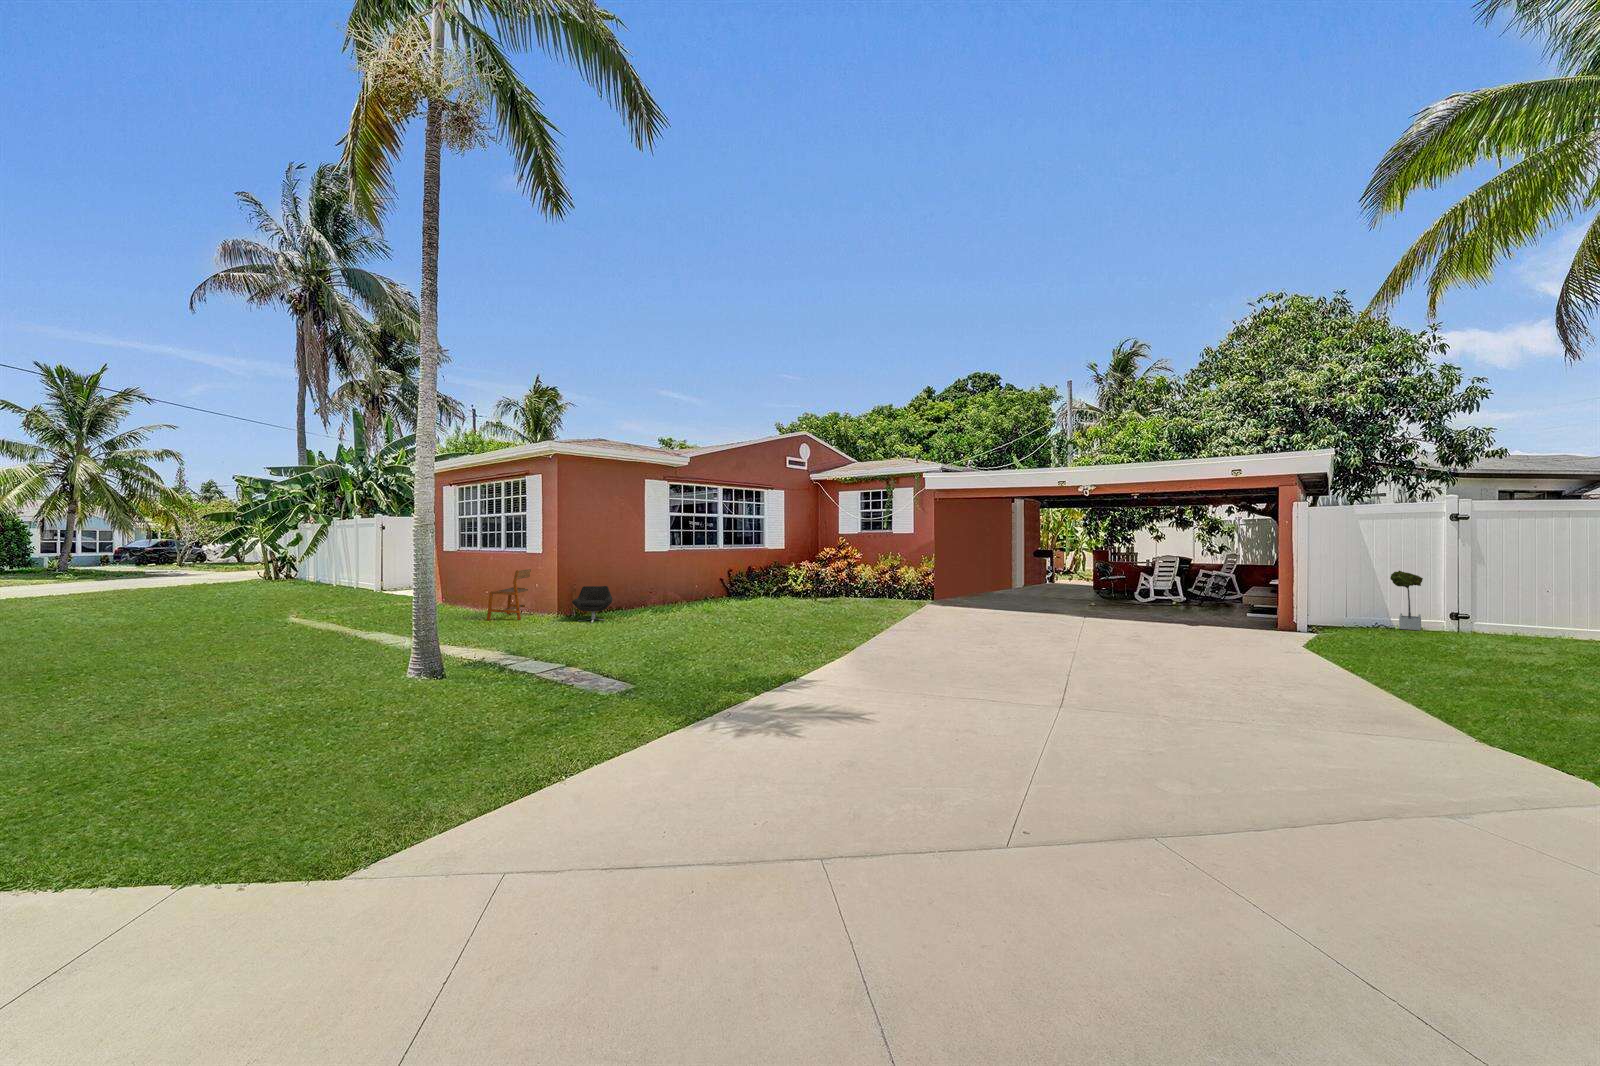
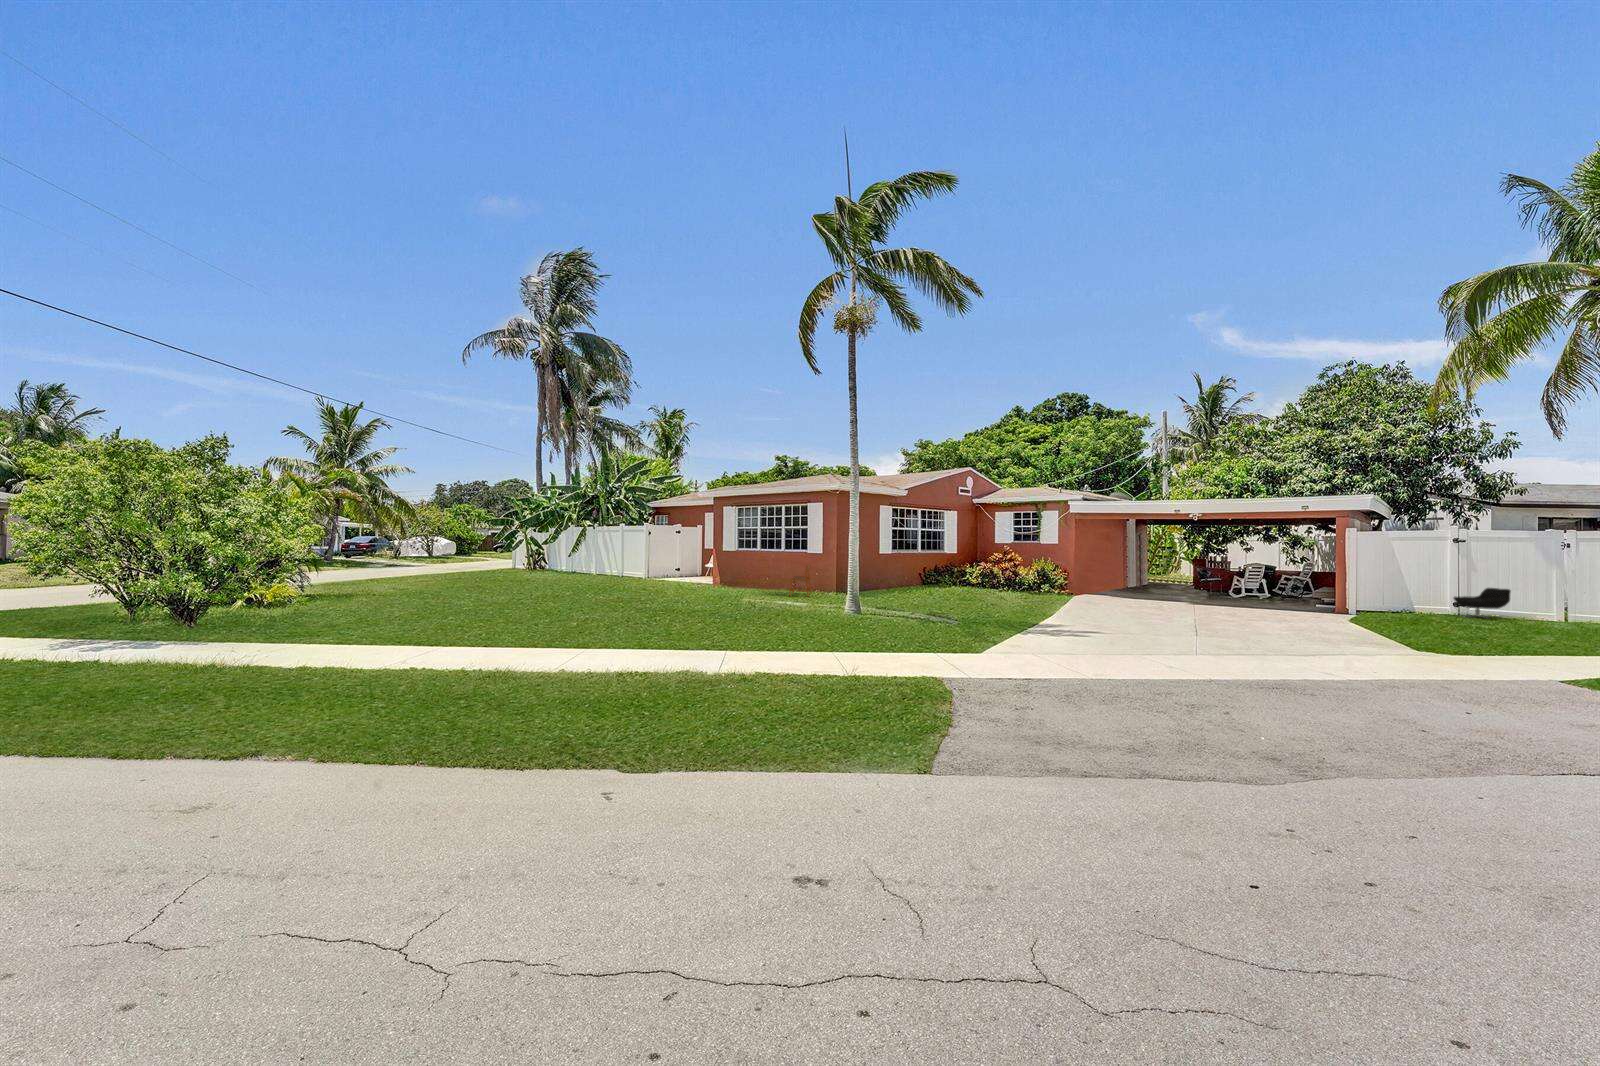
potted tree: present [1390,571,1423,630] -> none [1413,575,1436,614]
lounge chair: present [572,586,612,622] -> present [1454,588,1511,618]

